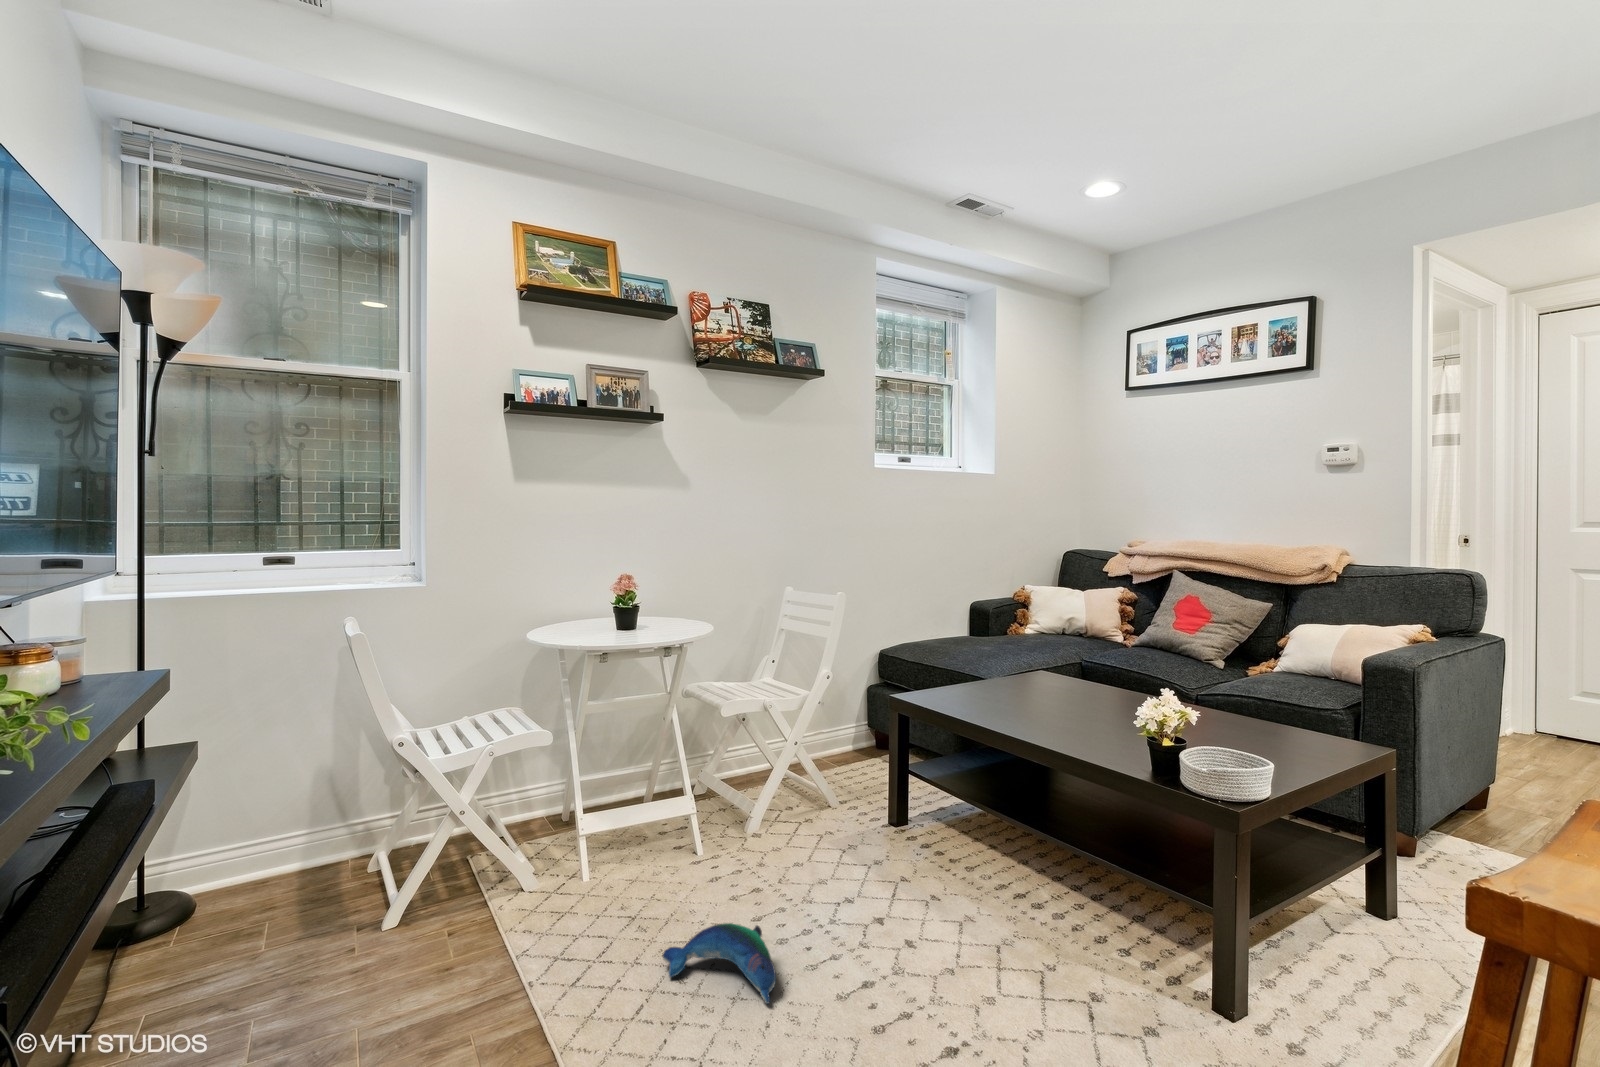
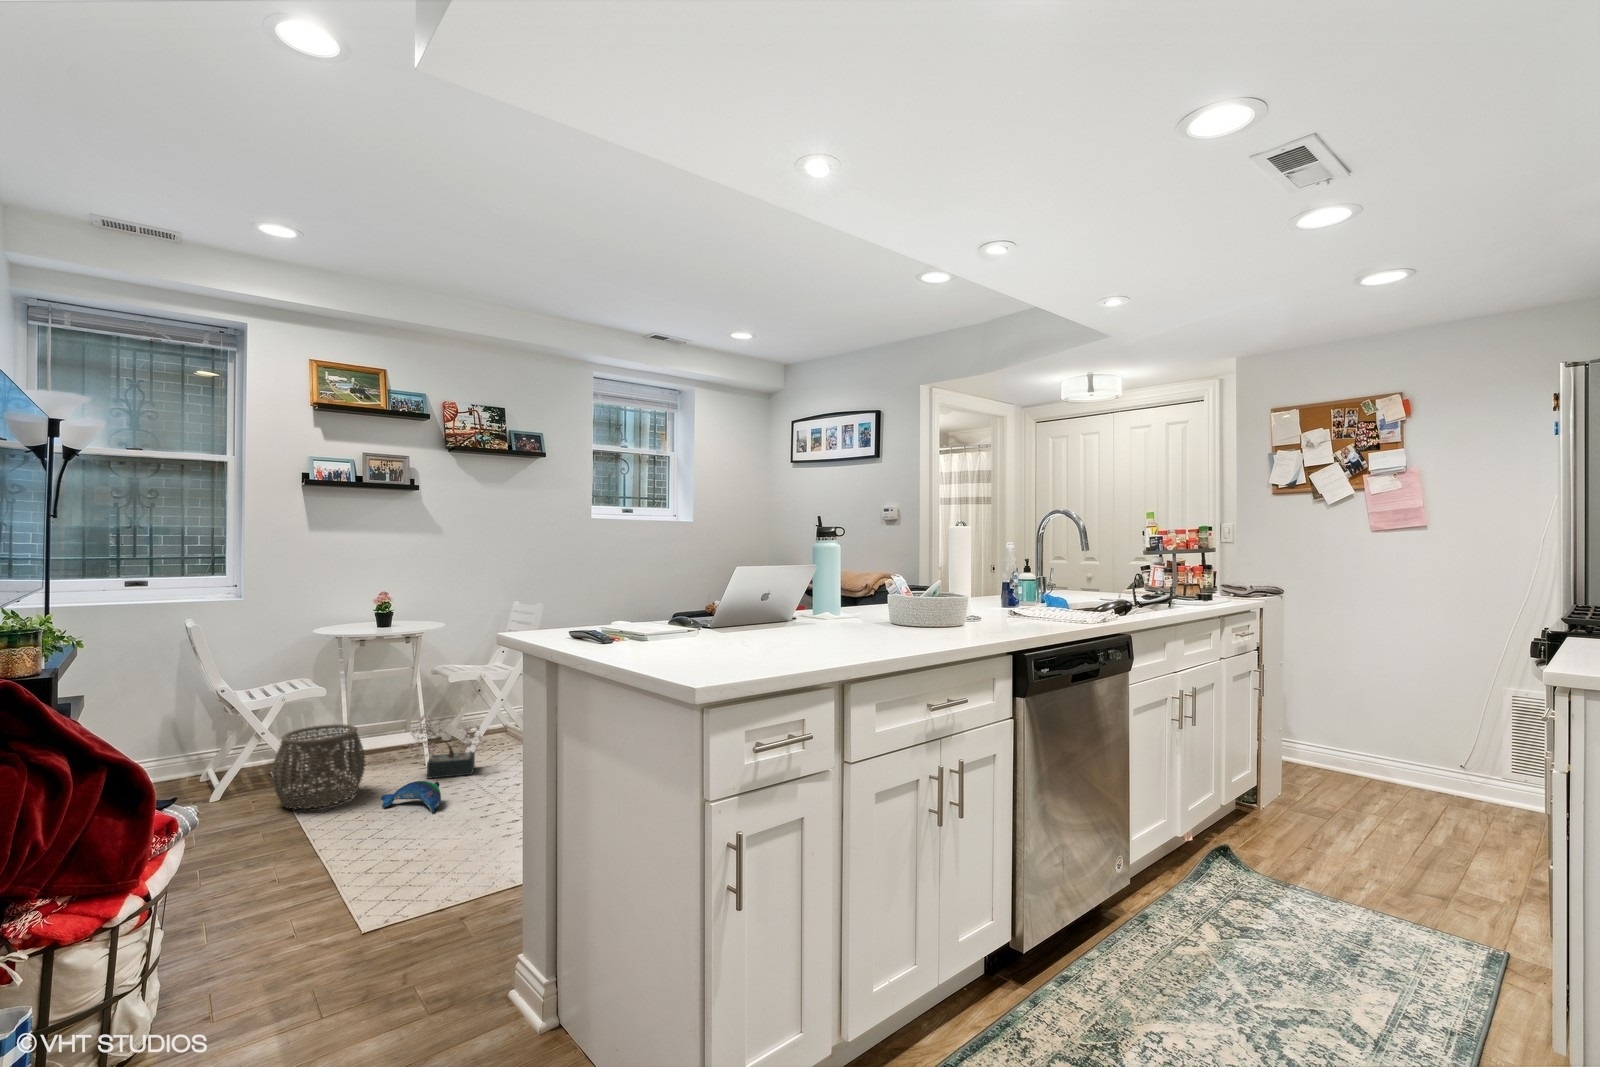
decorative plant: none [680,775,800,889] -> present [409,715,486,779]
woven basket: none [478,801,628,973] -> present [272,724,365,809]

